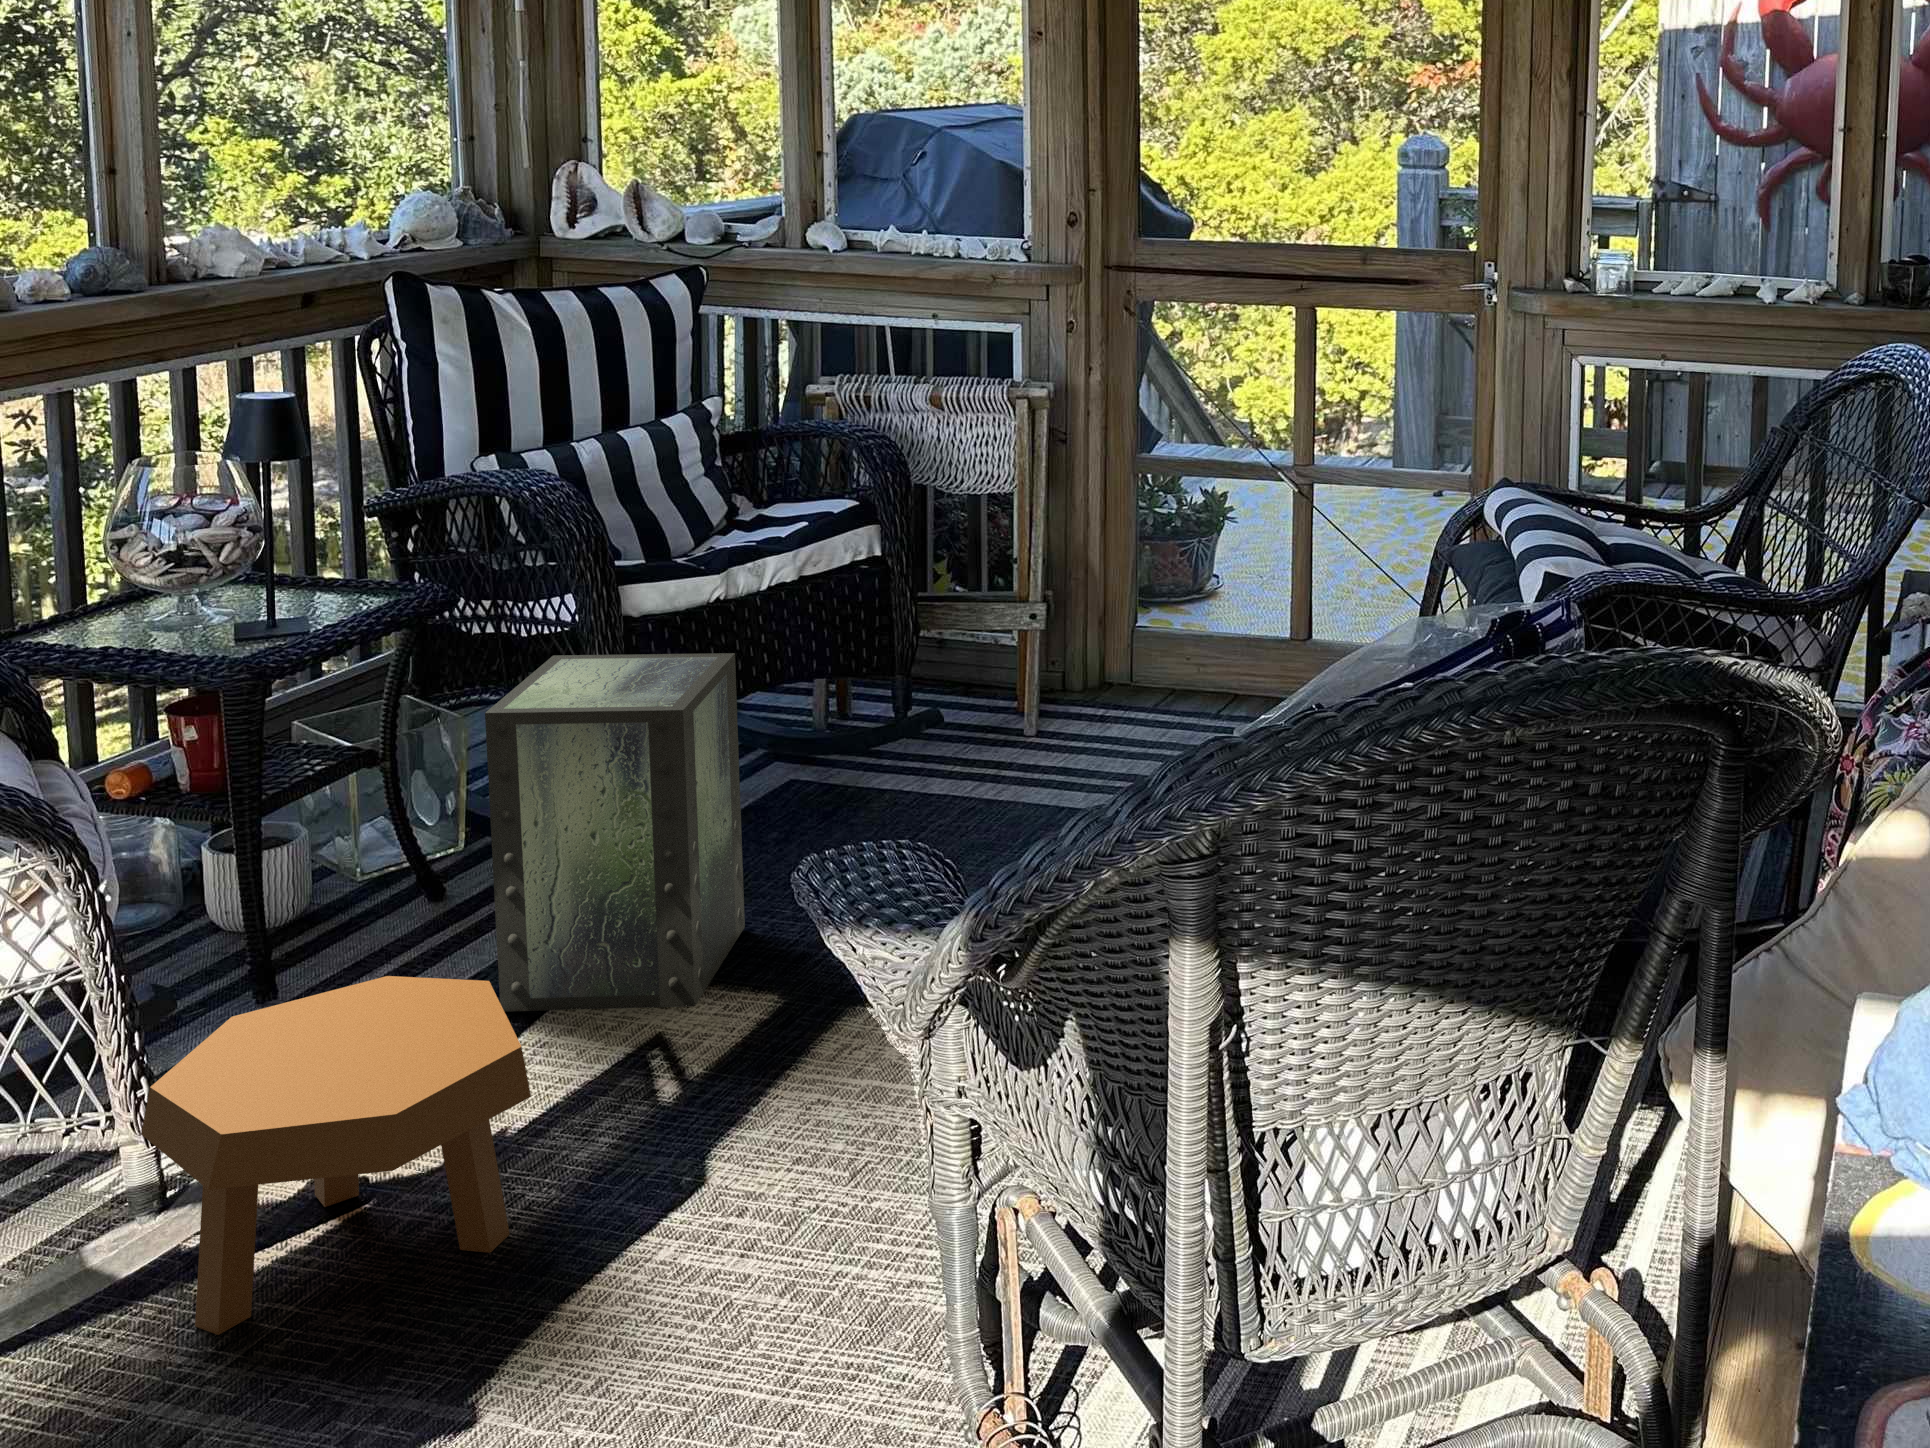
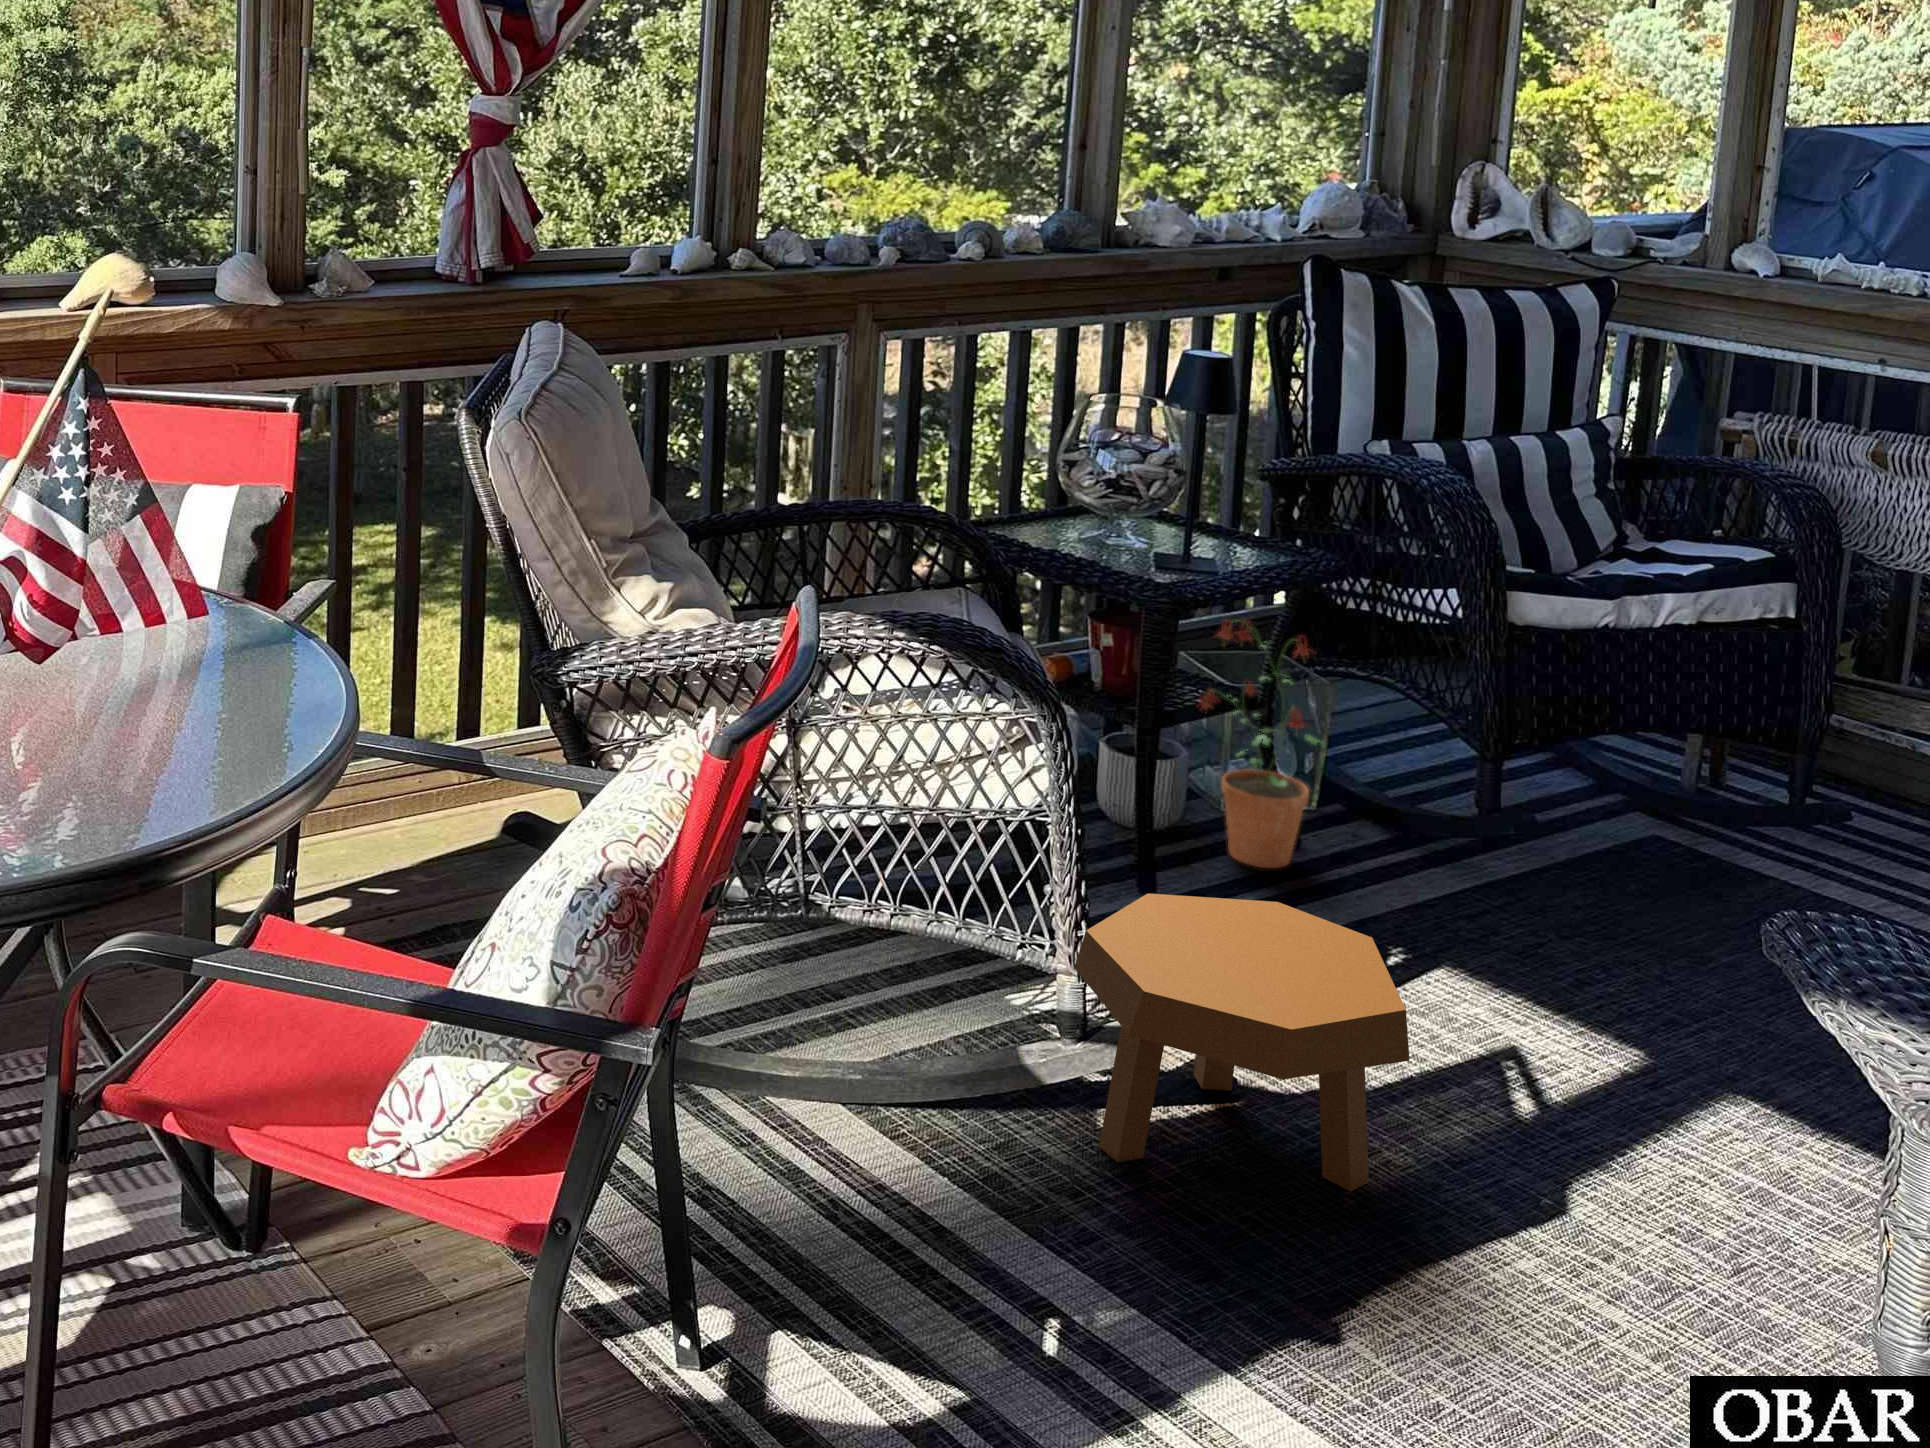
storage box: present [485,653,745,1012] -> none [1355,645,1638,1034]
potted plant: none [300,675,456,935] -> present [1201,620,1321,868]

